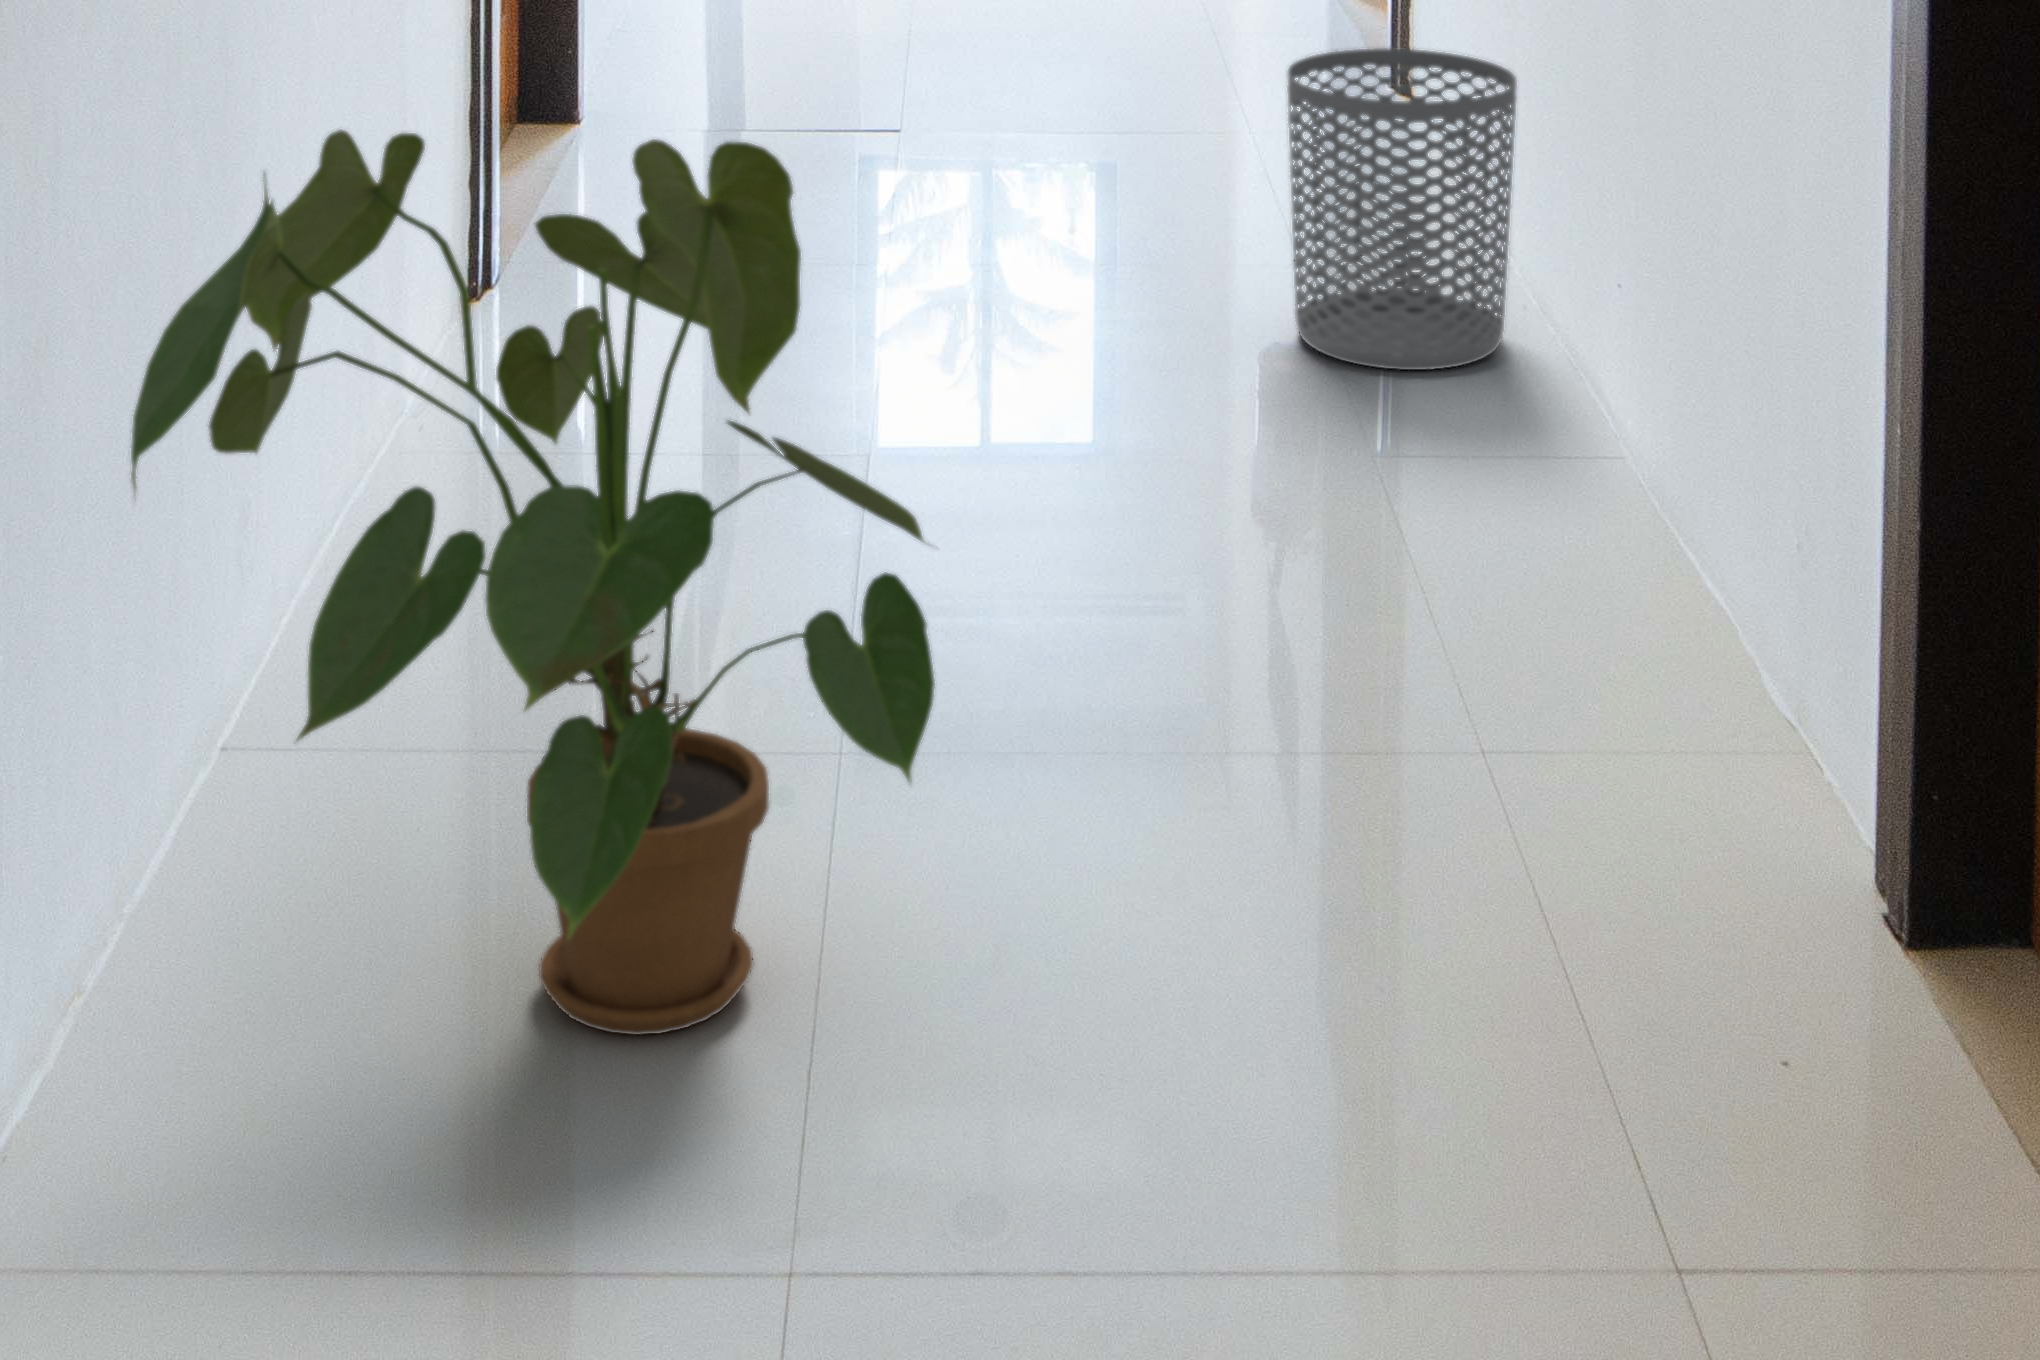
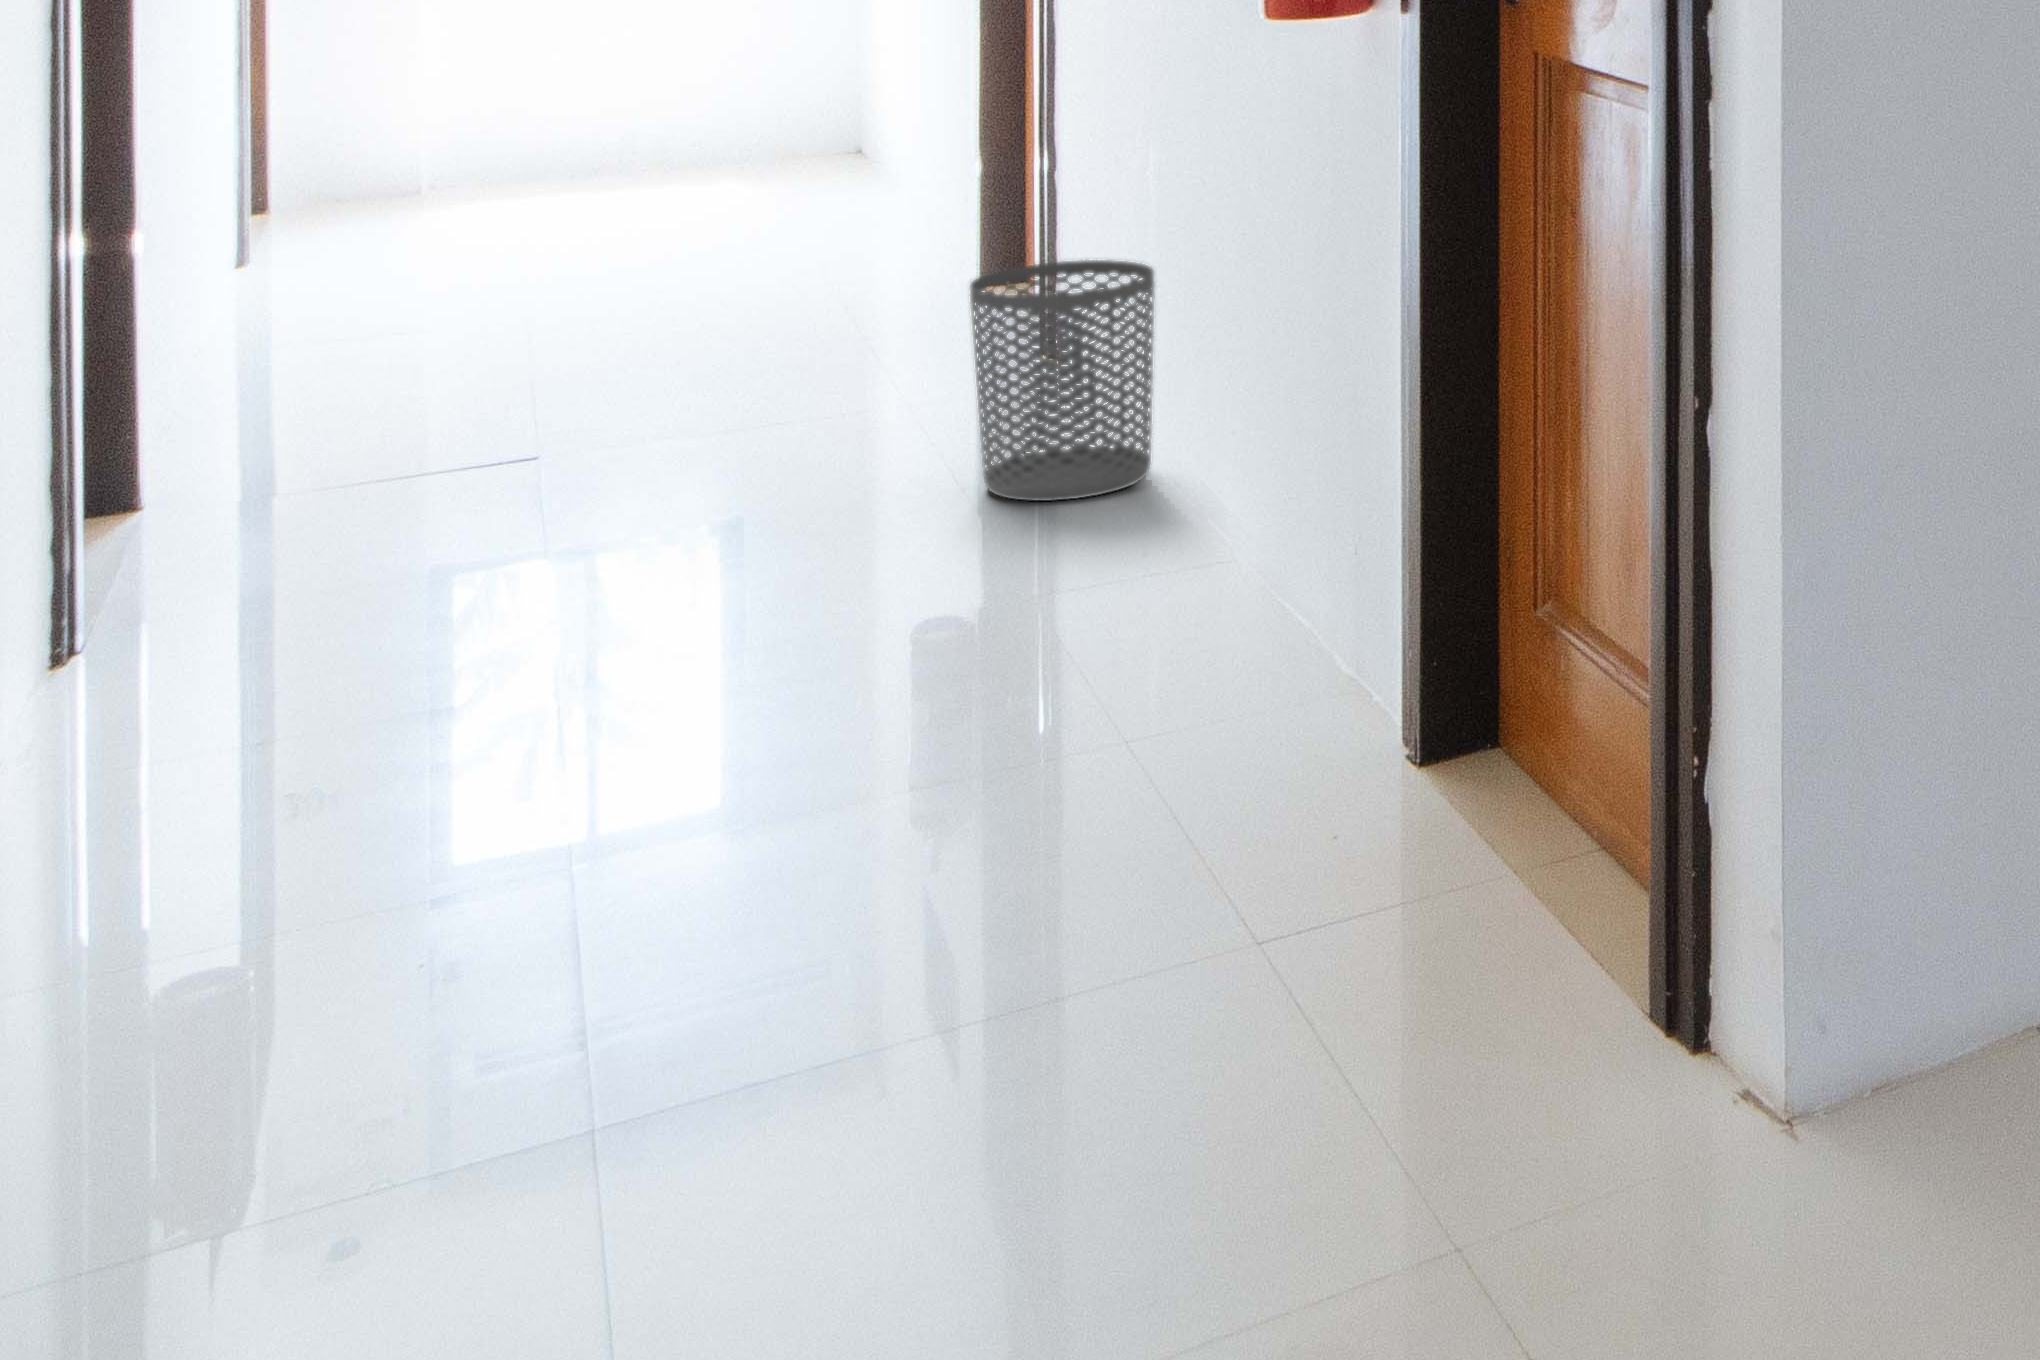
house plant: present [131,130,935,1035] -> none [126,305,780,927]

